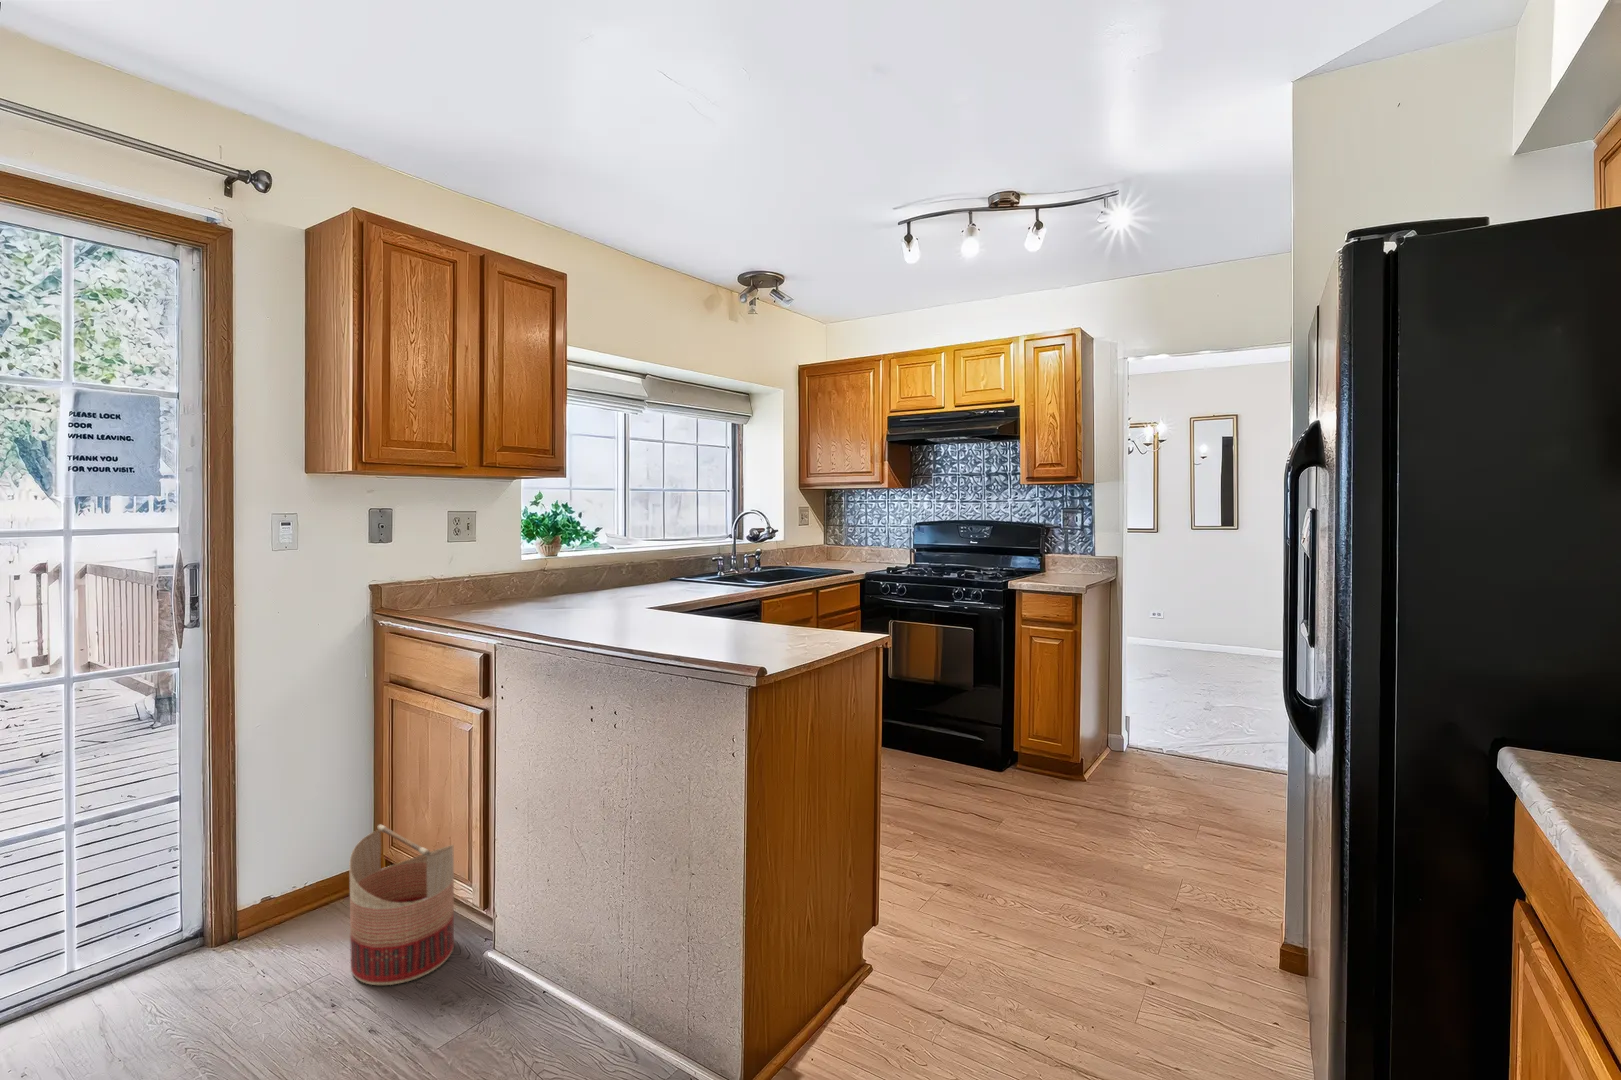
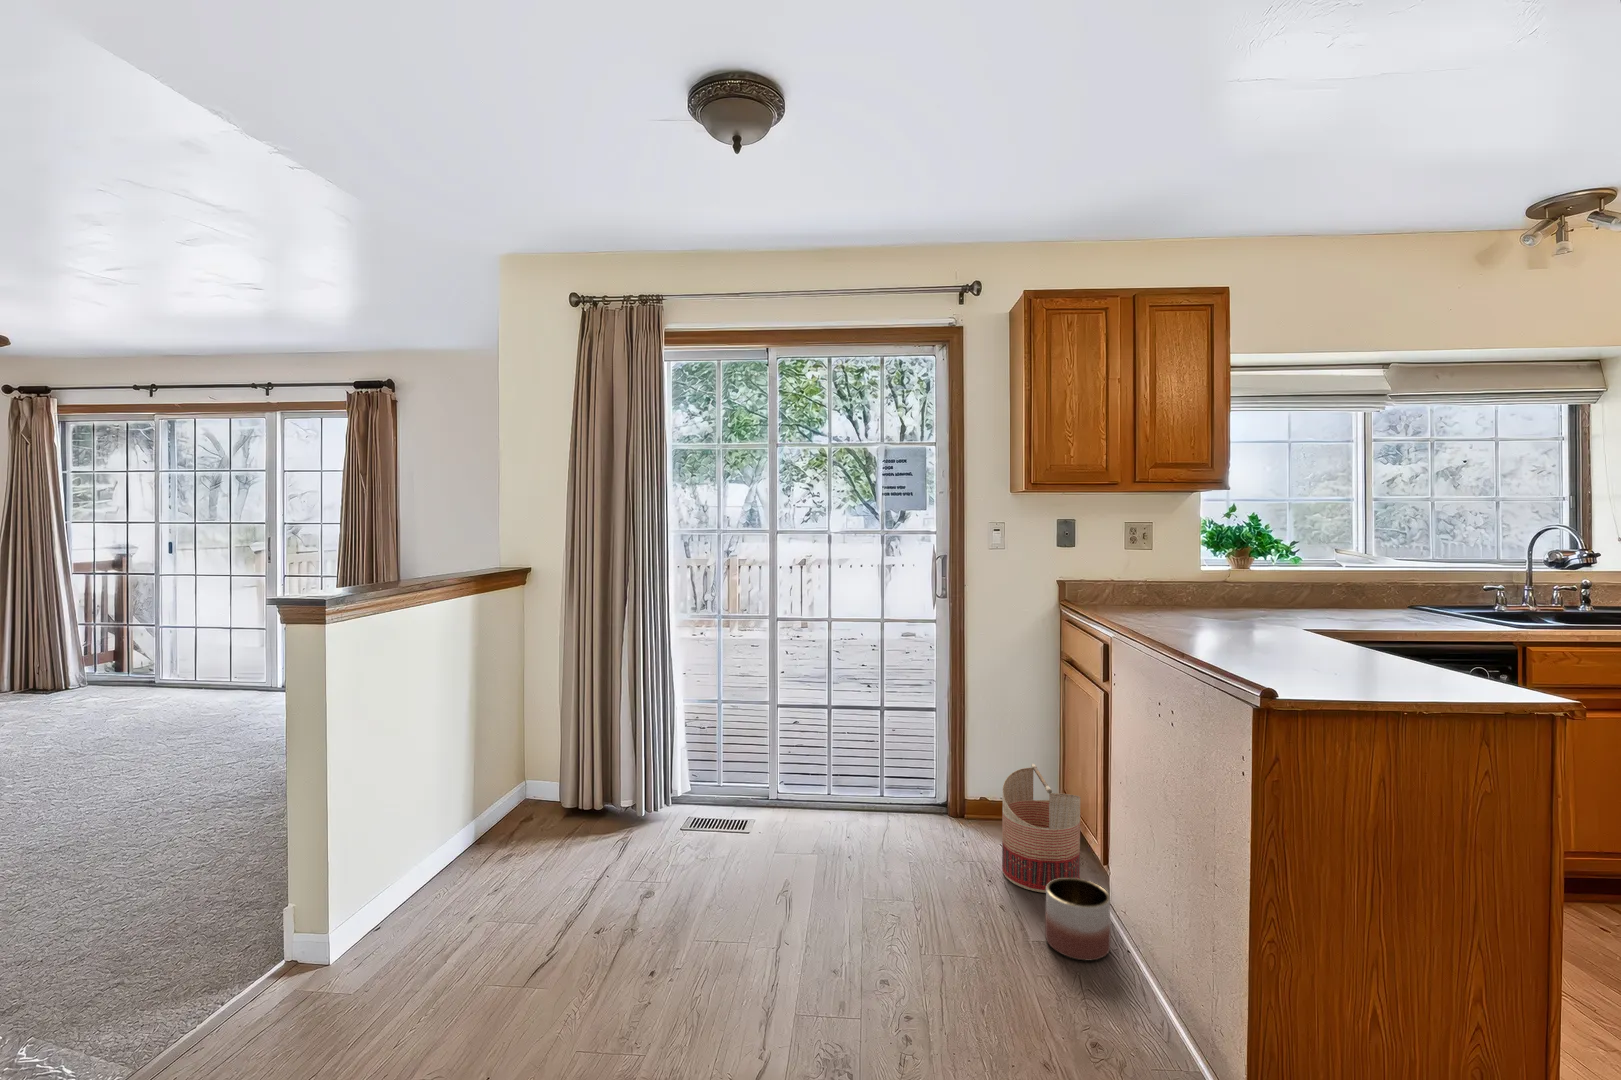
planter: none [456,938,531,1038] -> present [1045,878,1110,960]

